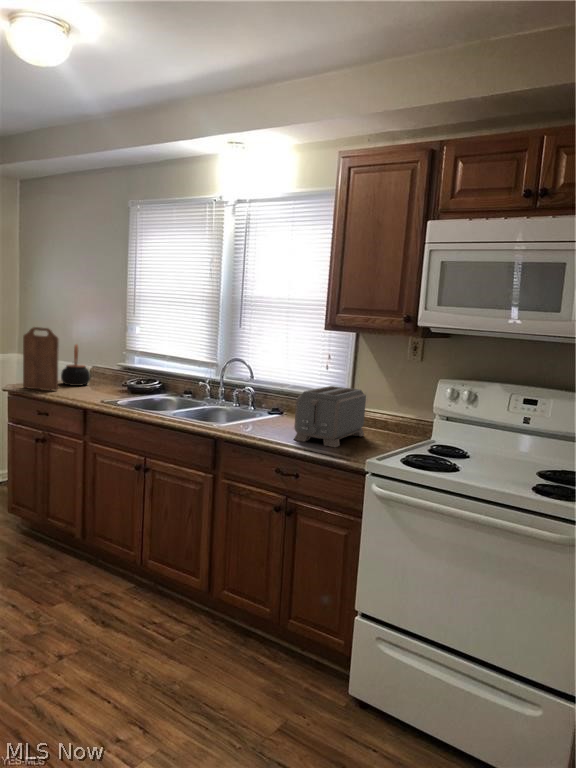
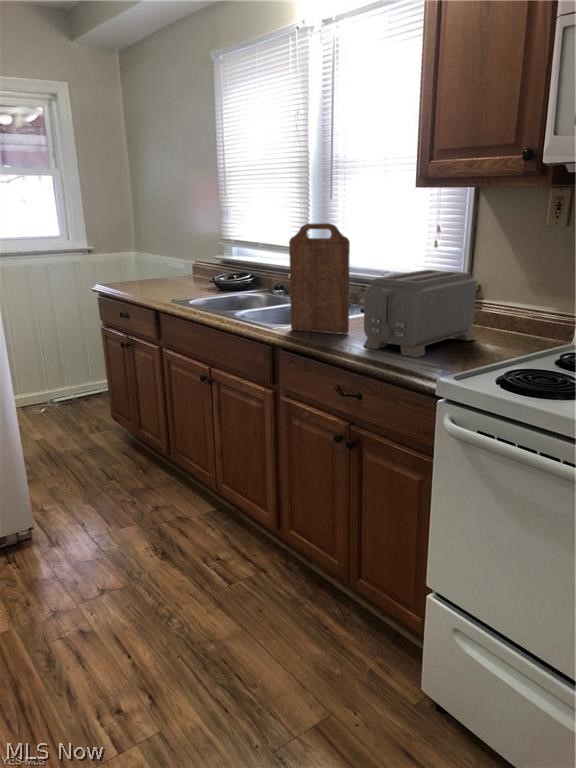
cutting board: present [23,327,59,390] -> present [289,223,350,334]
teapot: present [61,344,90,386] -> none [153,237,184,285]

